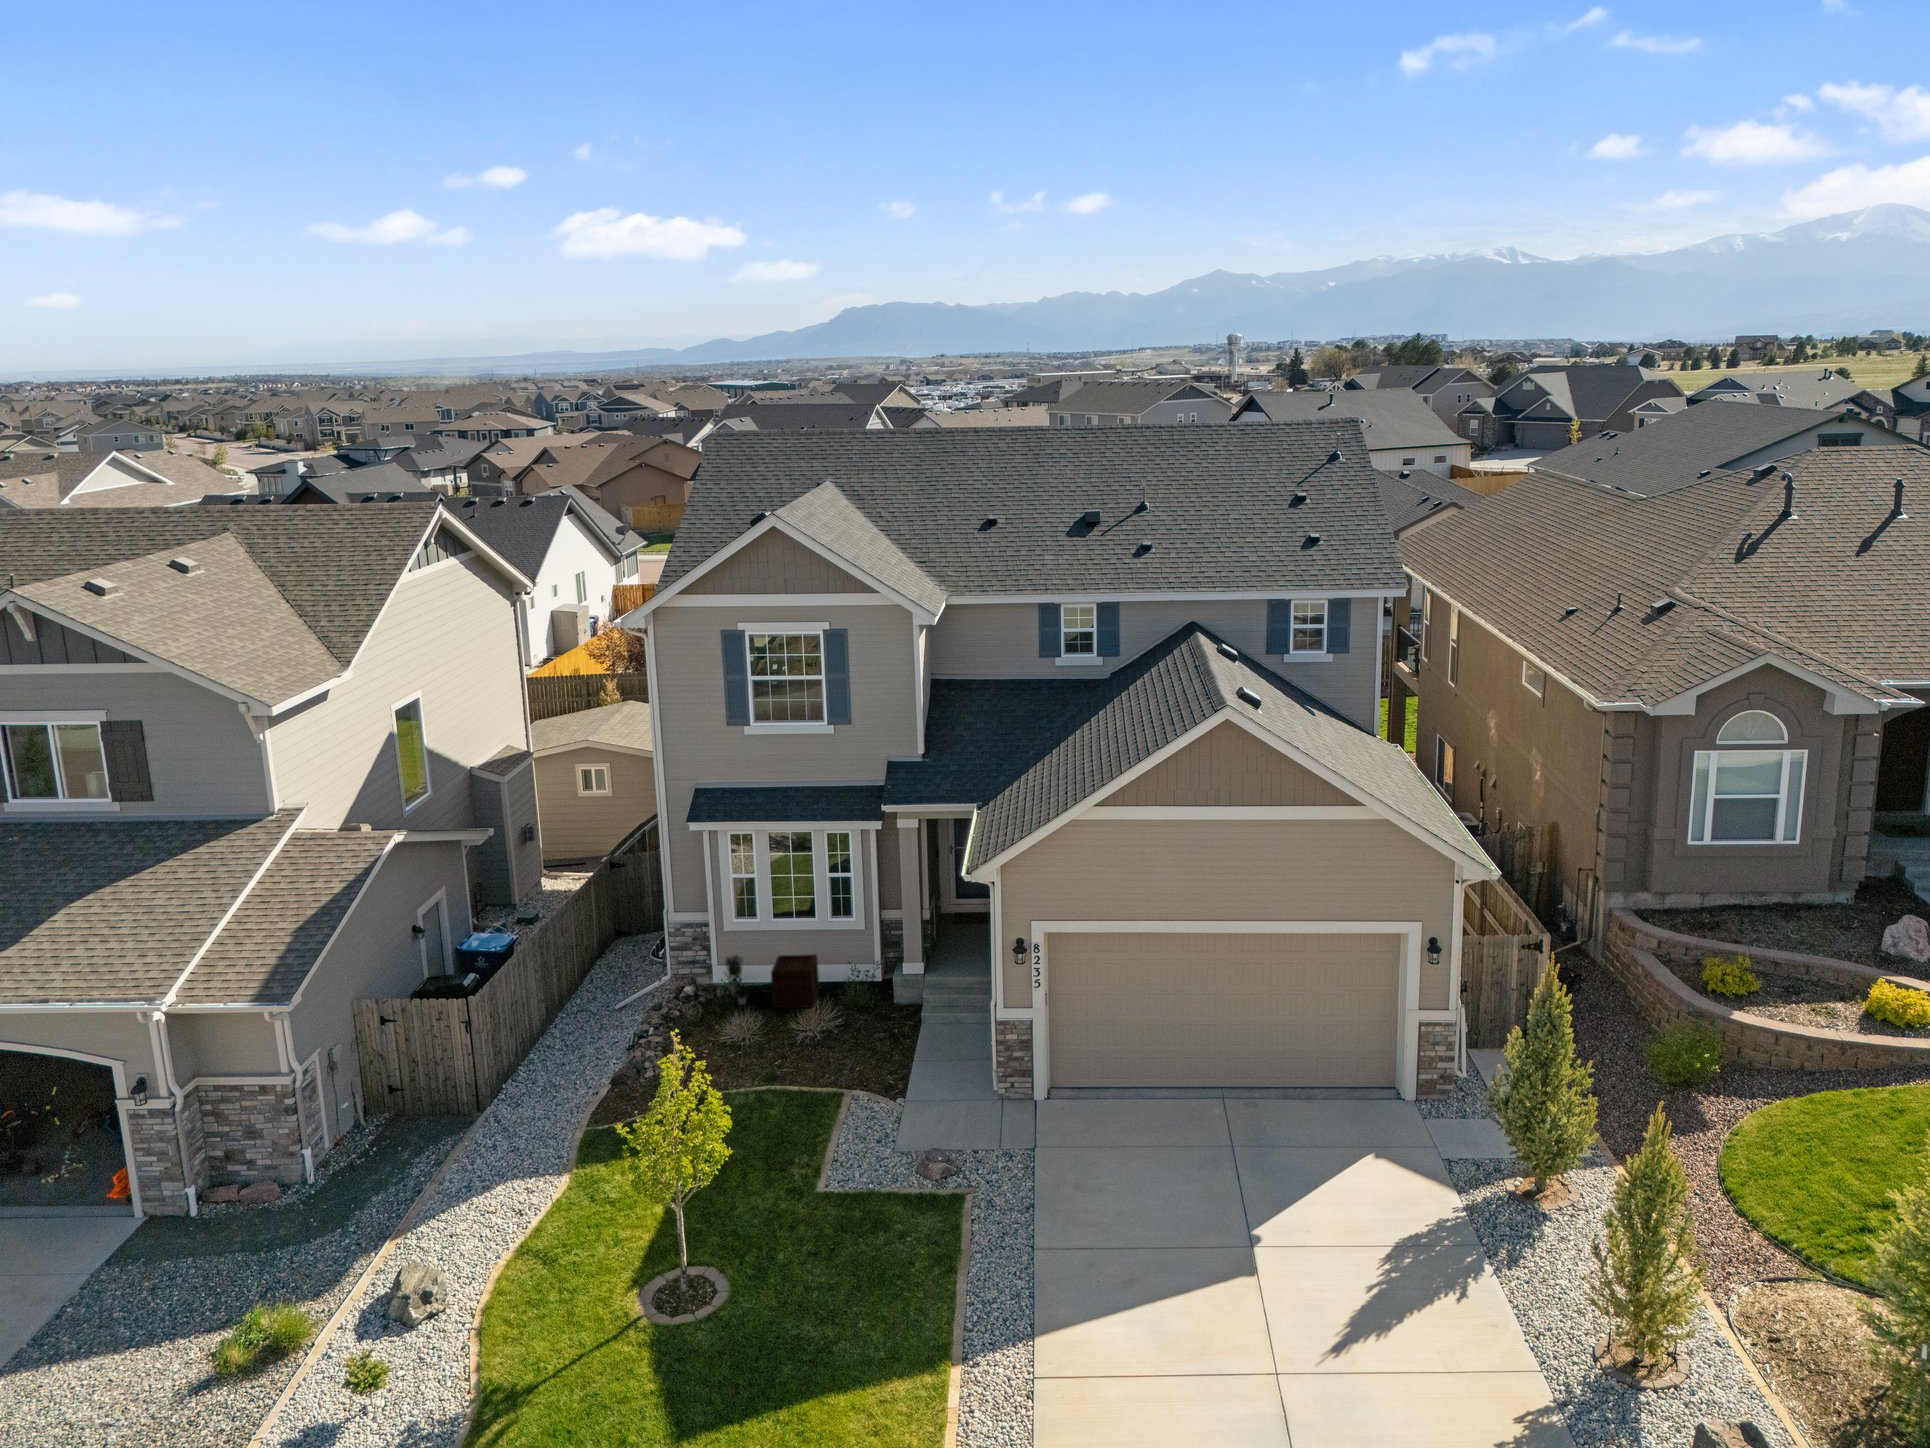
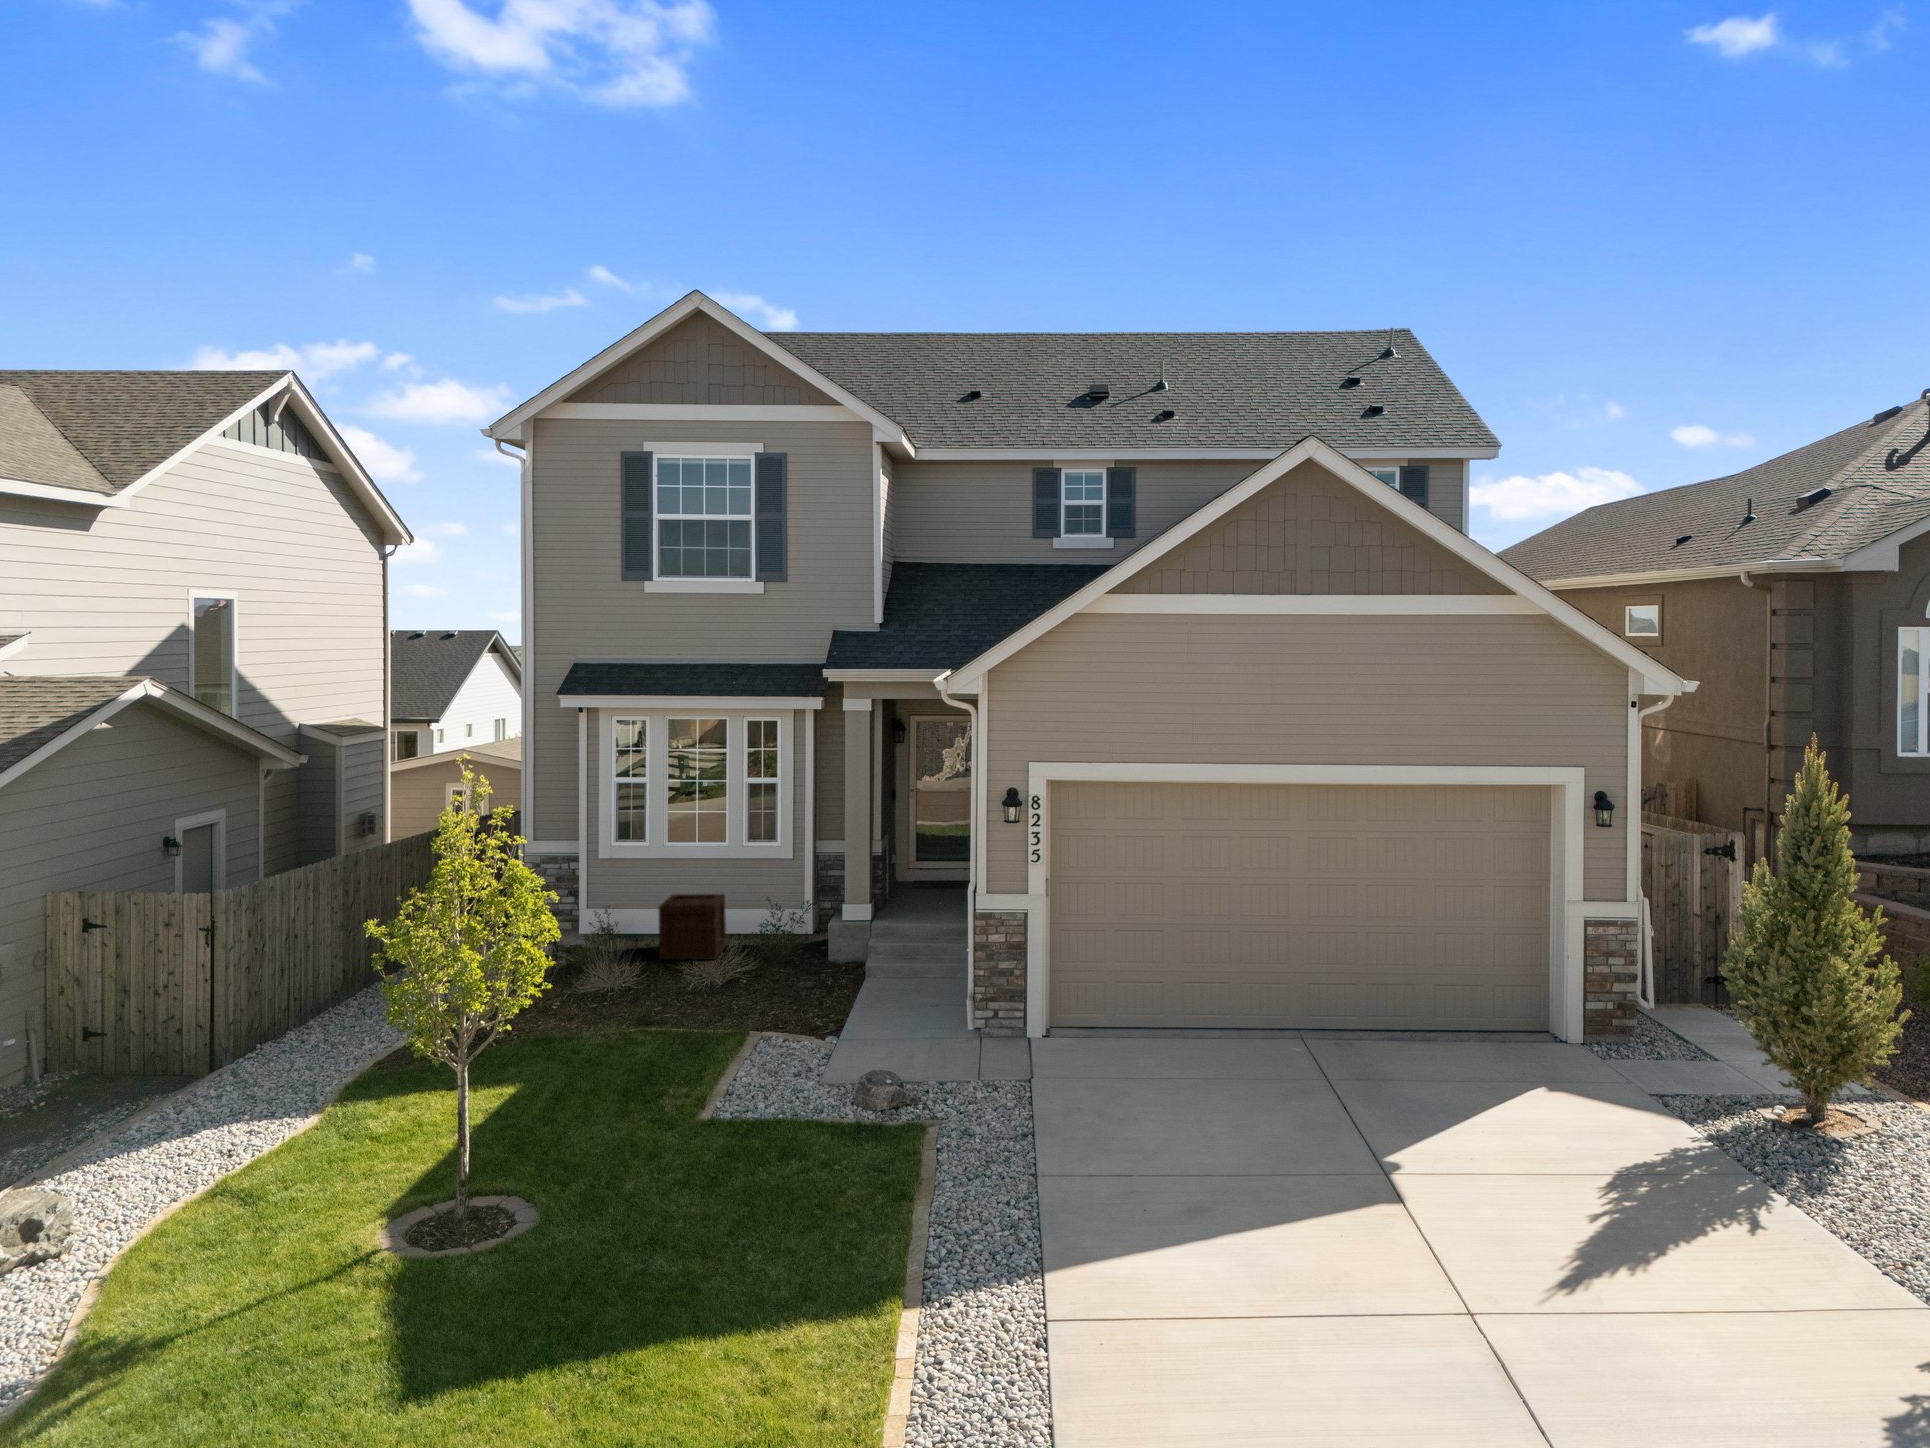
potted plant: present [725,956,748,1005] -> none [595,888,629,958]

